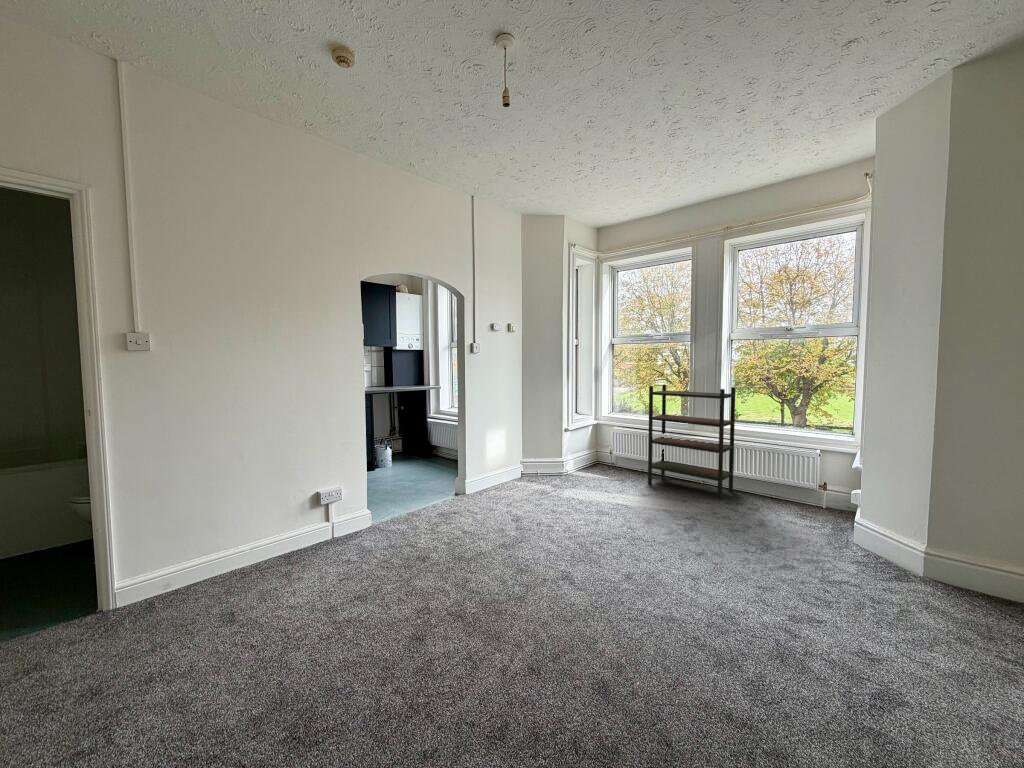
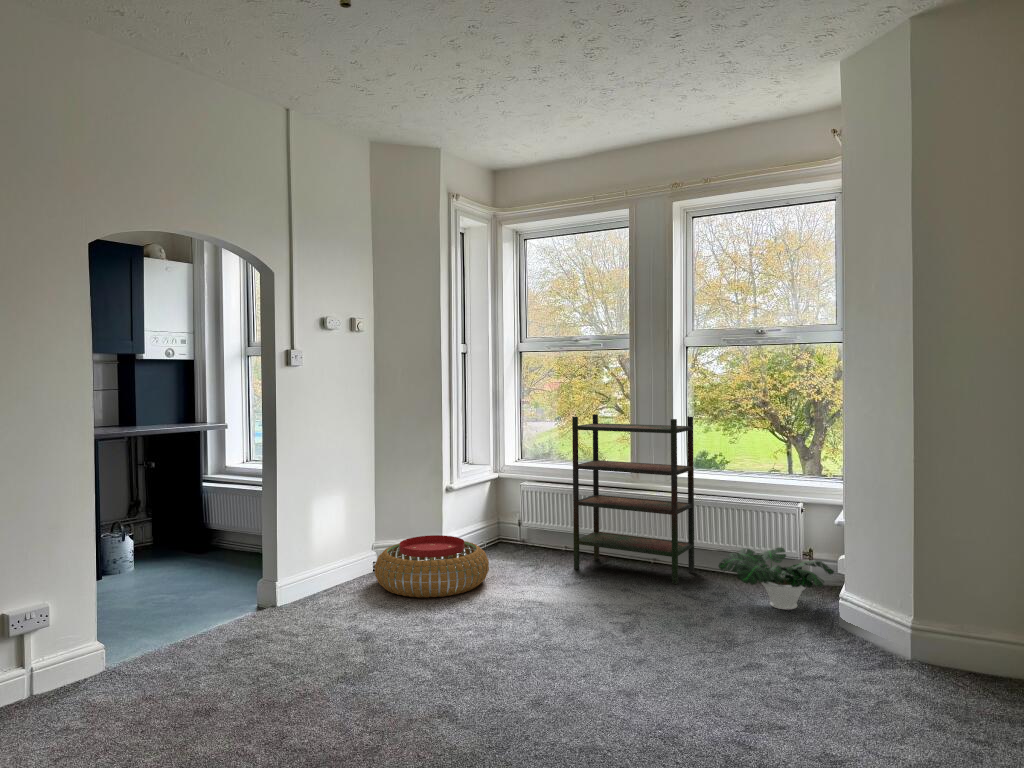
pouf: none [523,457,593,496] -> present [375,535,489,597]
potted plant: none [754,479,848,525] -> present [719,547,834,610]

